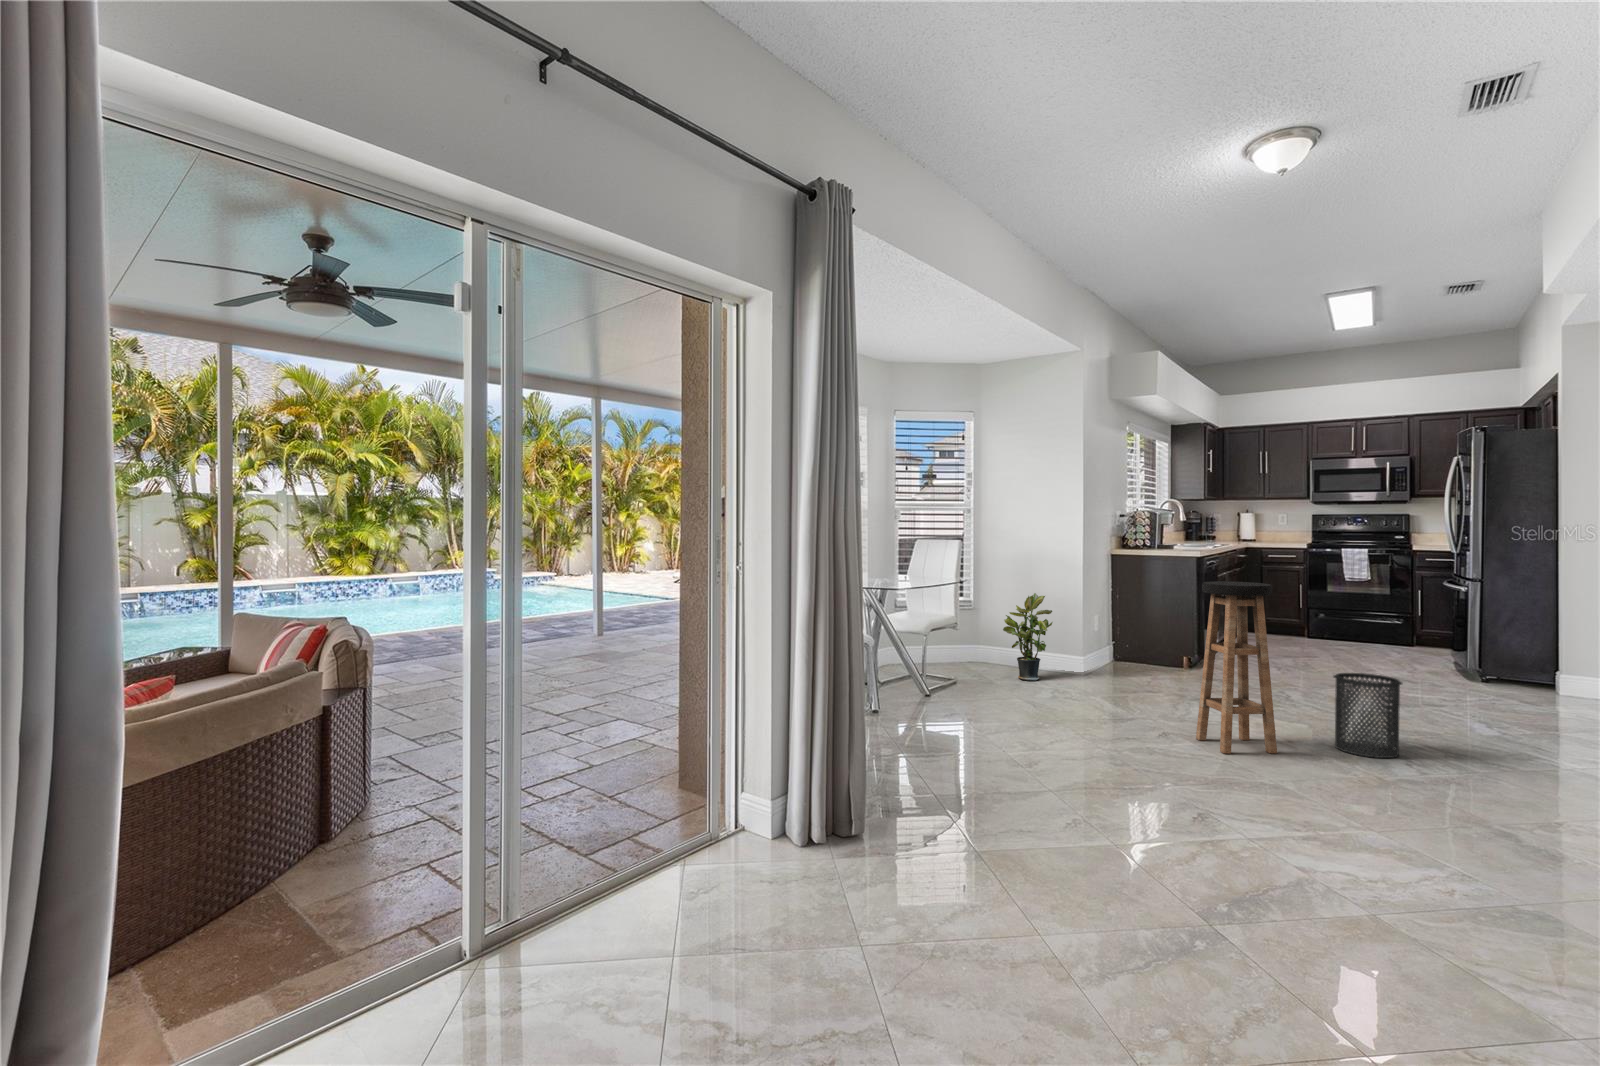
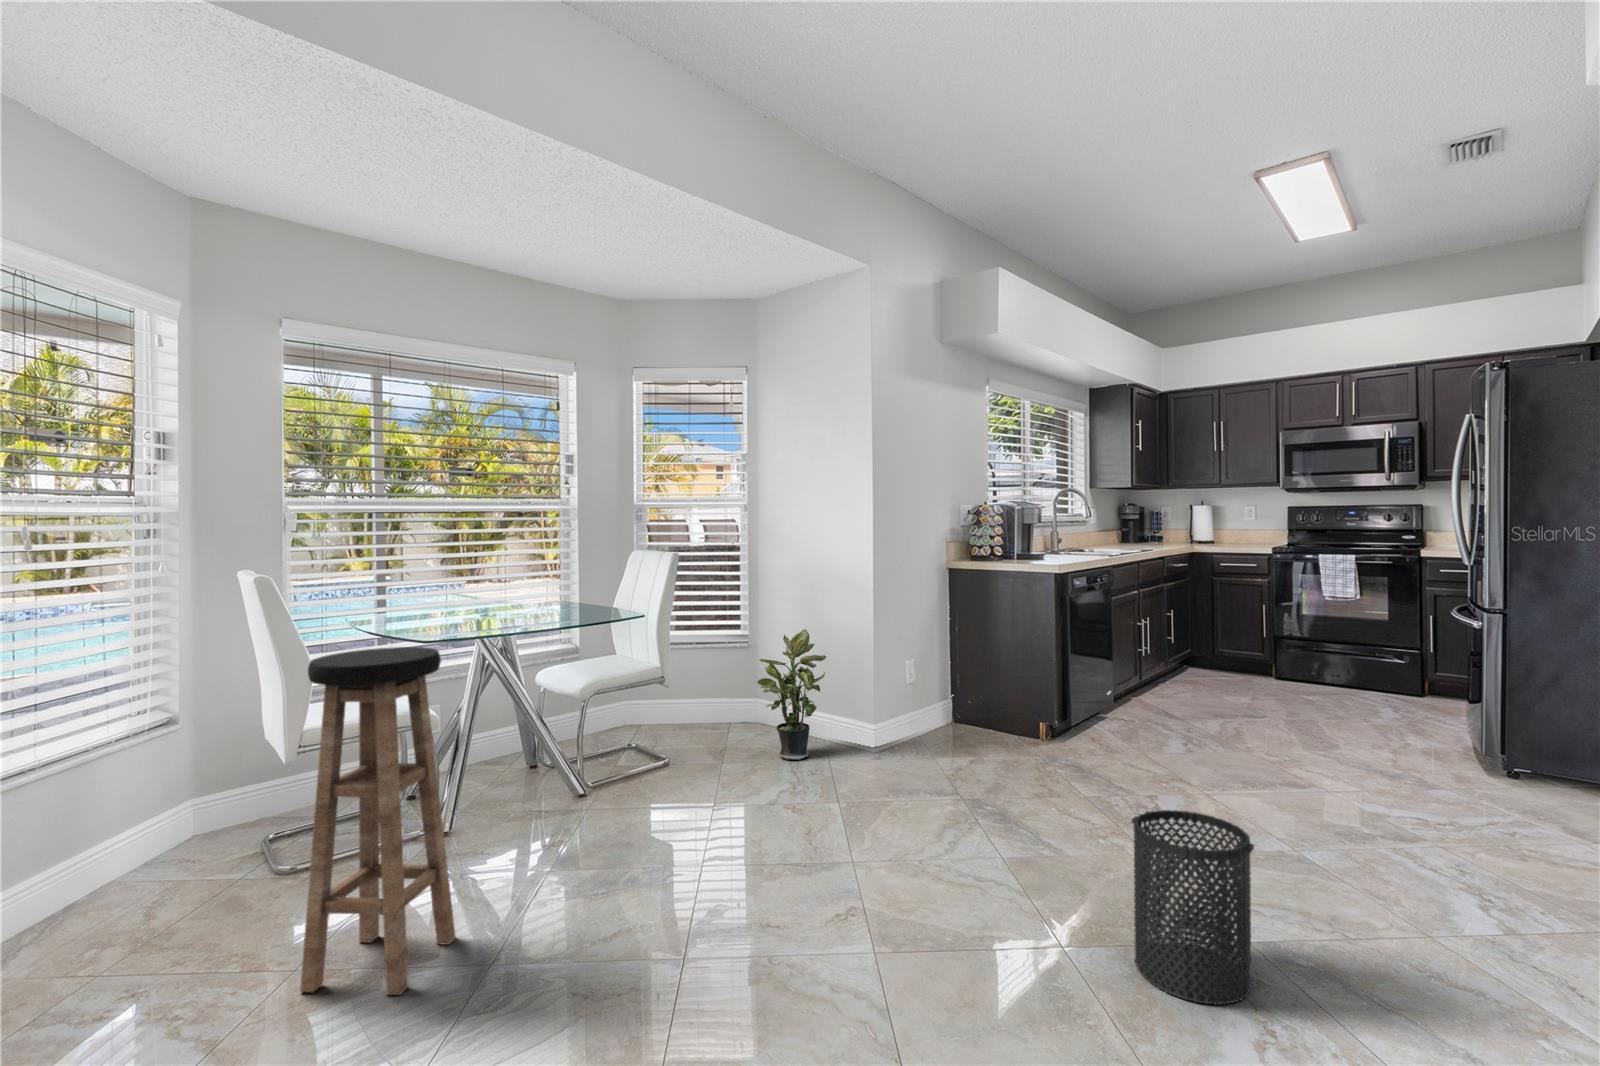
bar stool: present [1196,581,1277,753] -> present [300,647,456,995]

